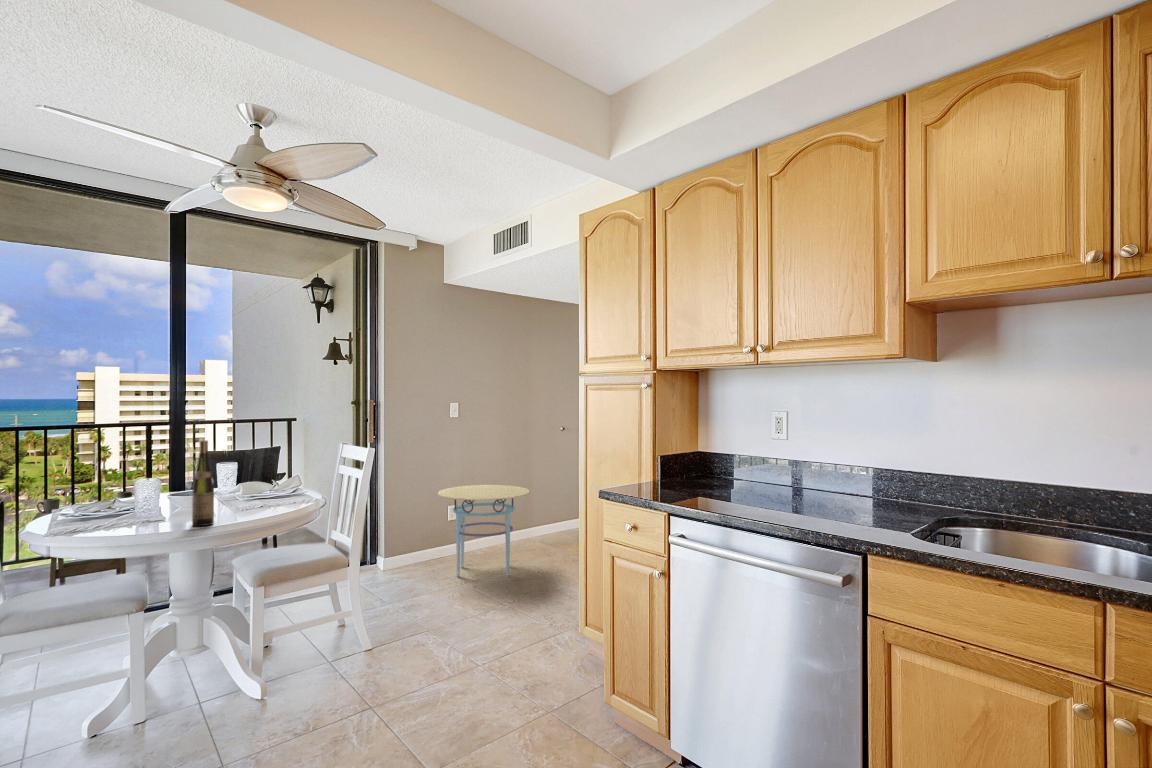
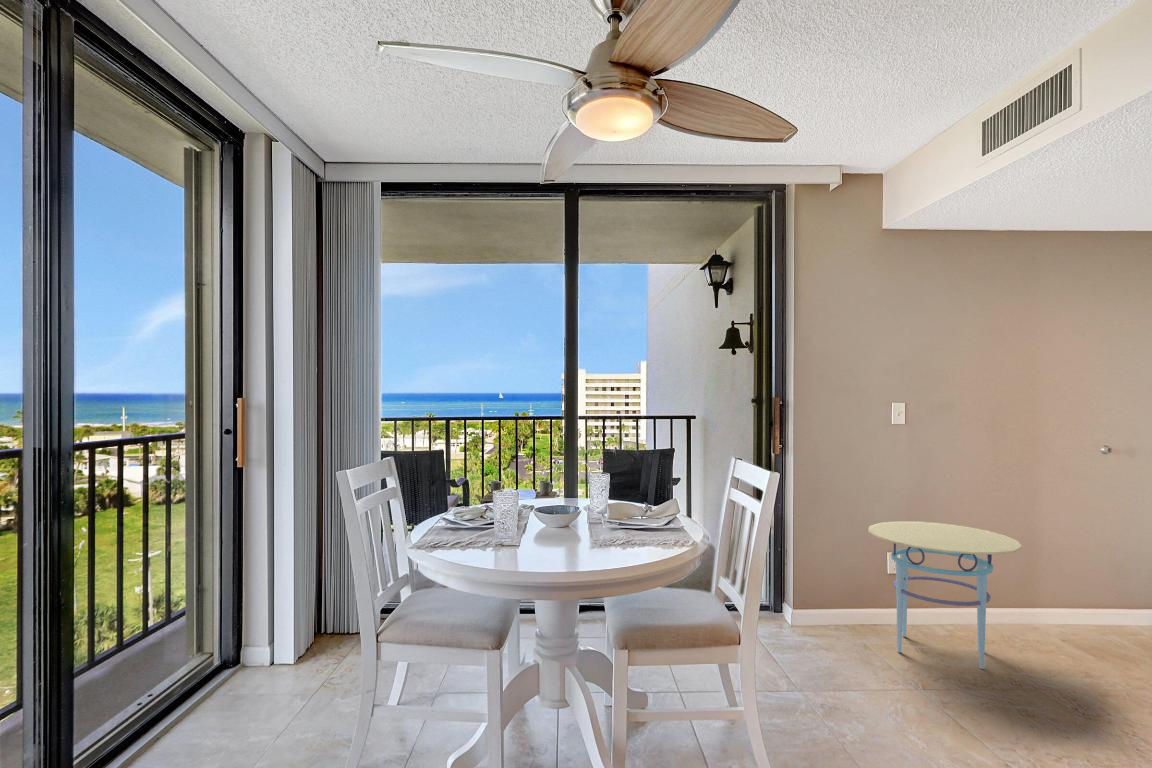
wine bottle: present [192,440,214,526] -> none [541,450,566,563]

